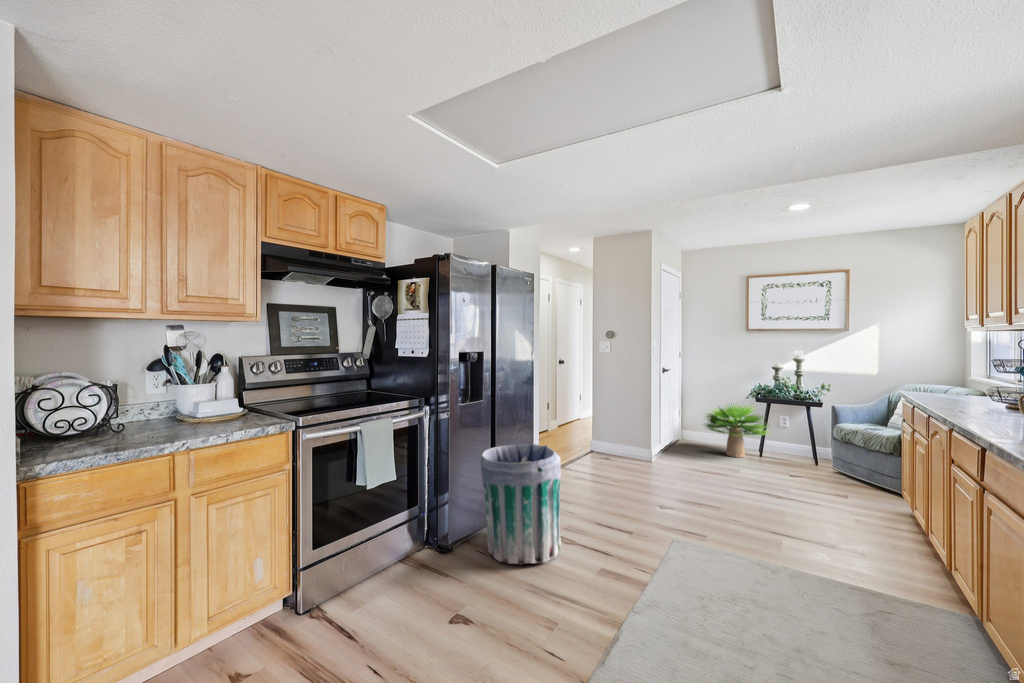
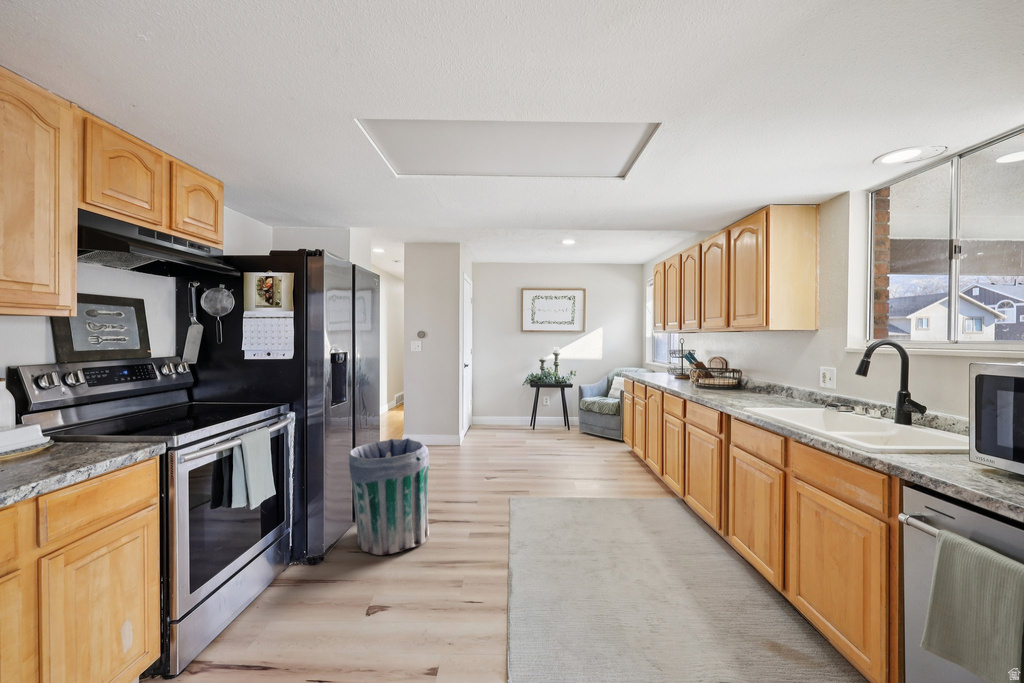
potted plant: present [705,405,767,458] -> none [490,389,543,433]

